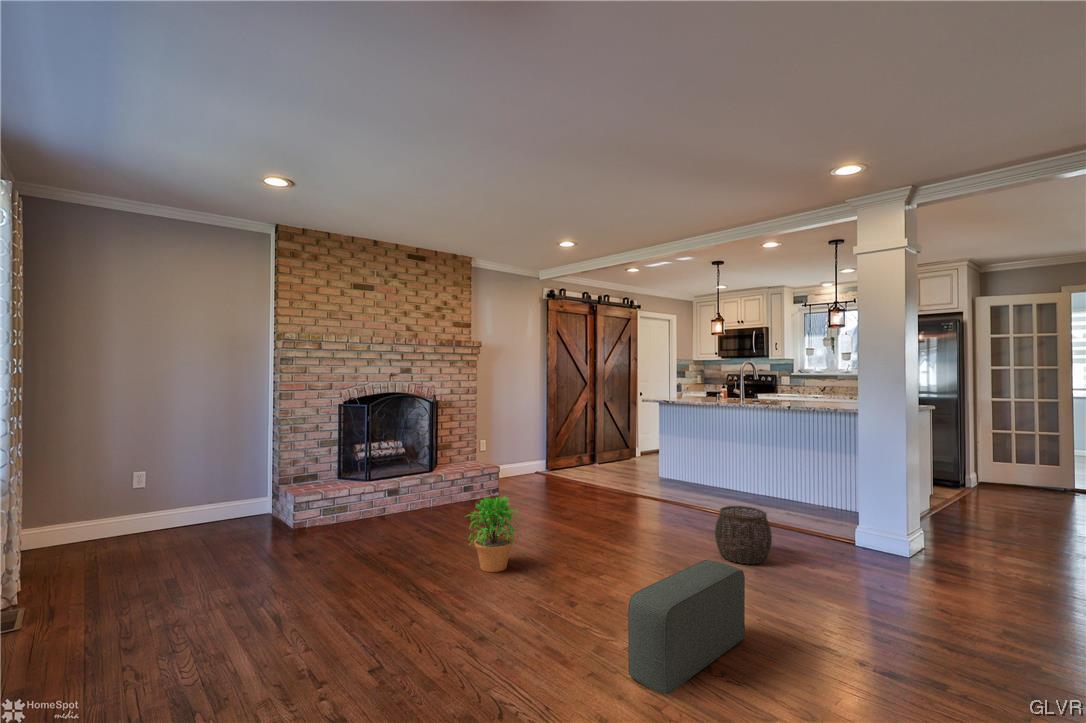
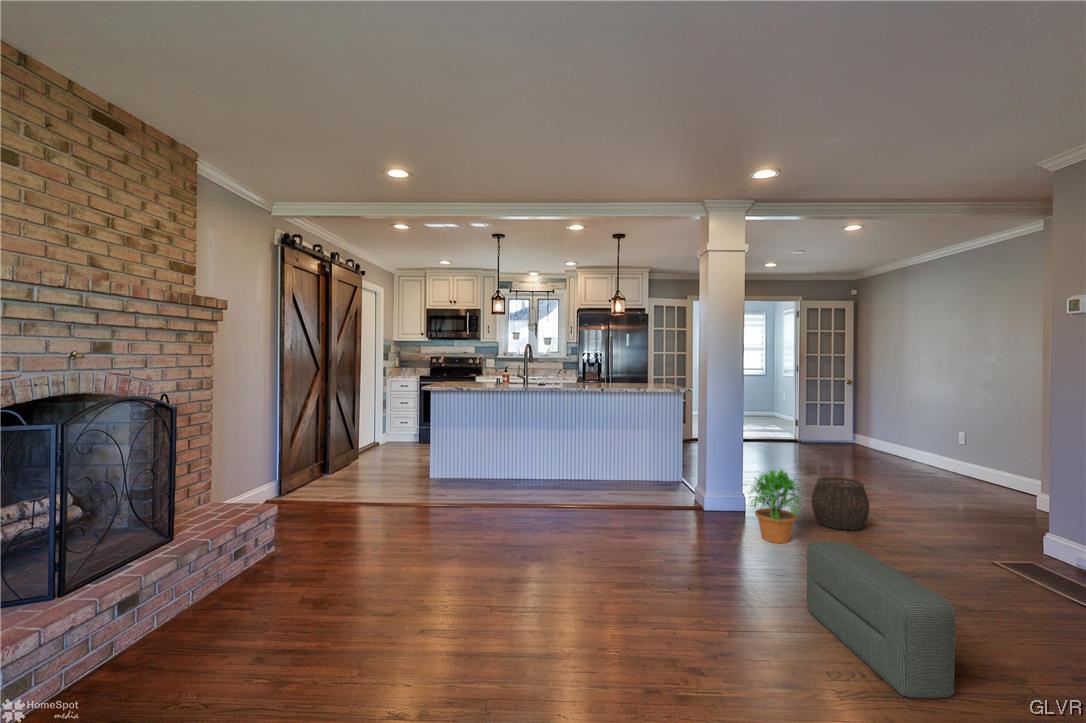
potted plant: present [468,496,519,572] -> present [749,469,800,543]
woven basket: present [715,506,772,564] -> present [811,477,870,530]

